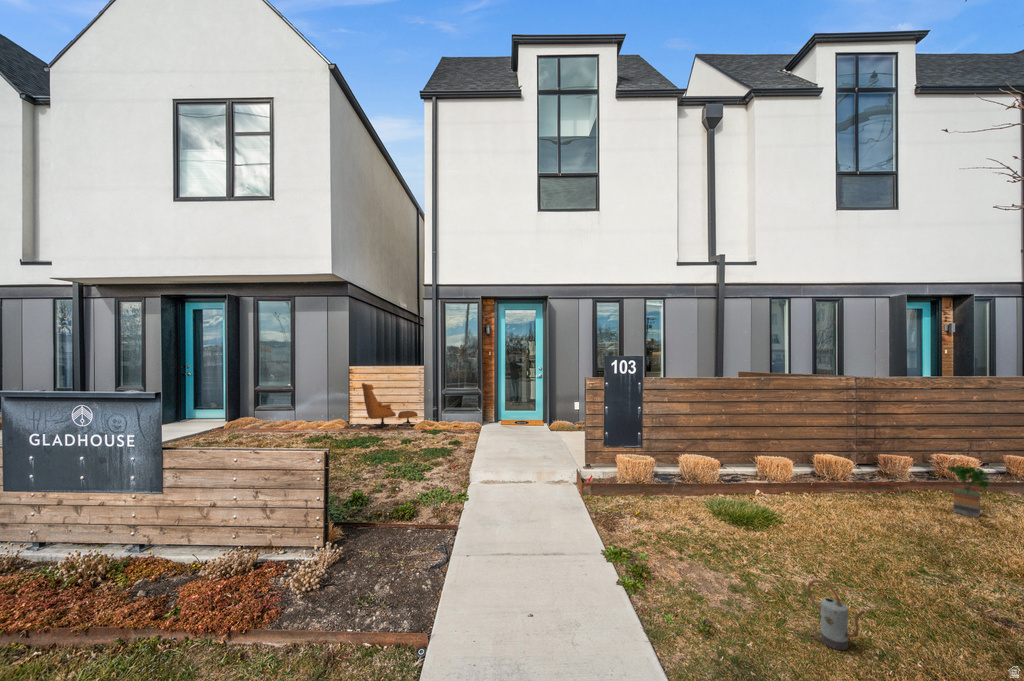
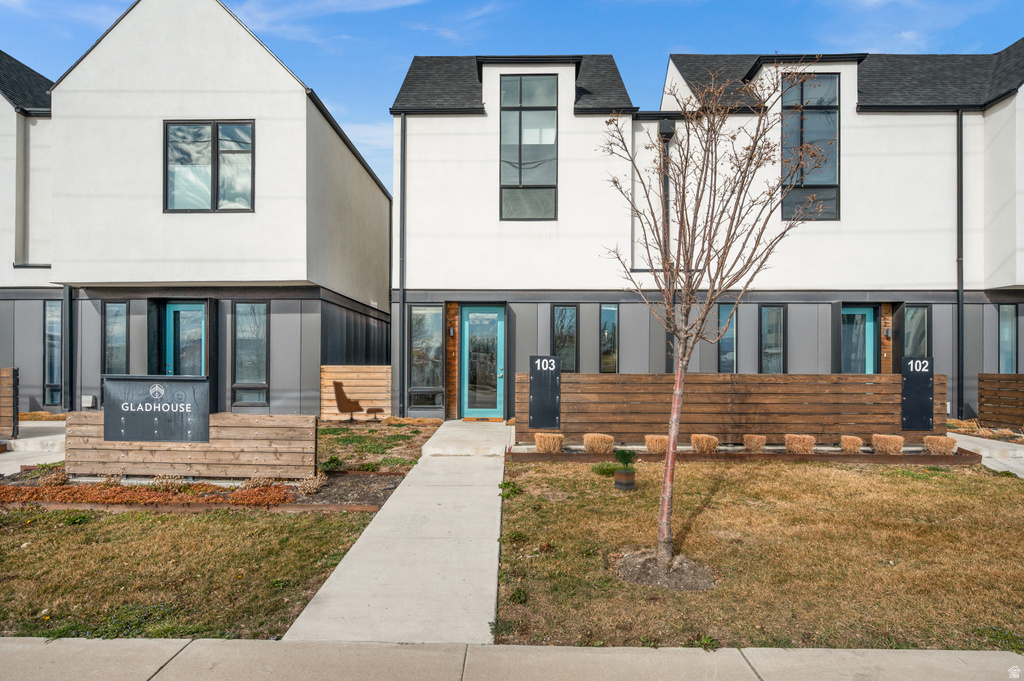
potted tree: present [948,465,991,518] -> present [614,449,639,490]
watering can: present [808,580,865,650] -> none [594,482,612,517]

